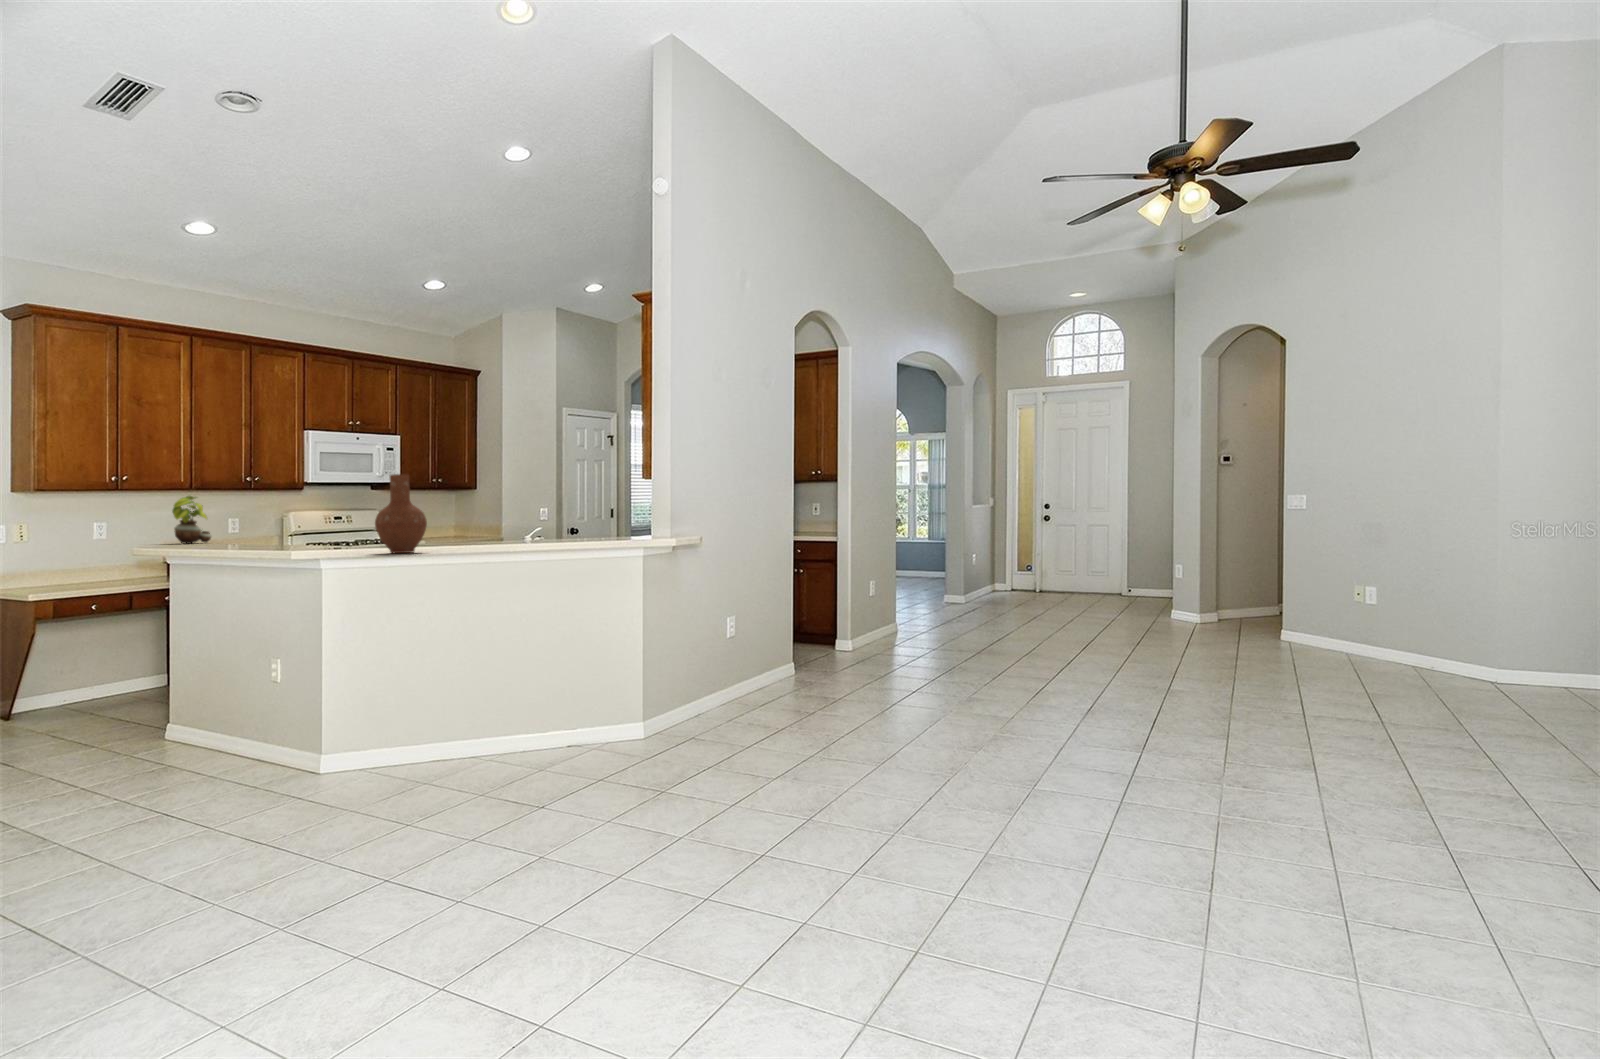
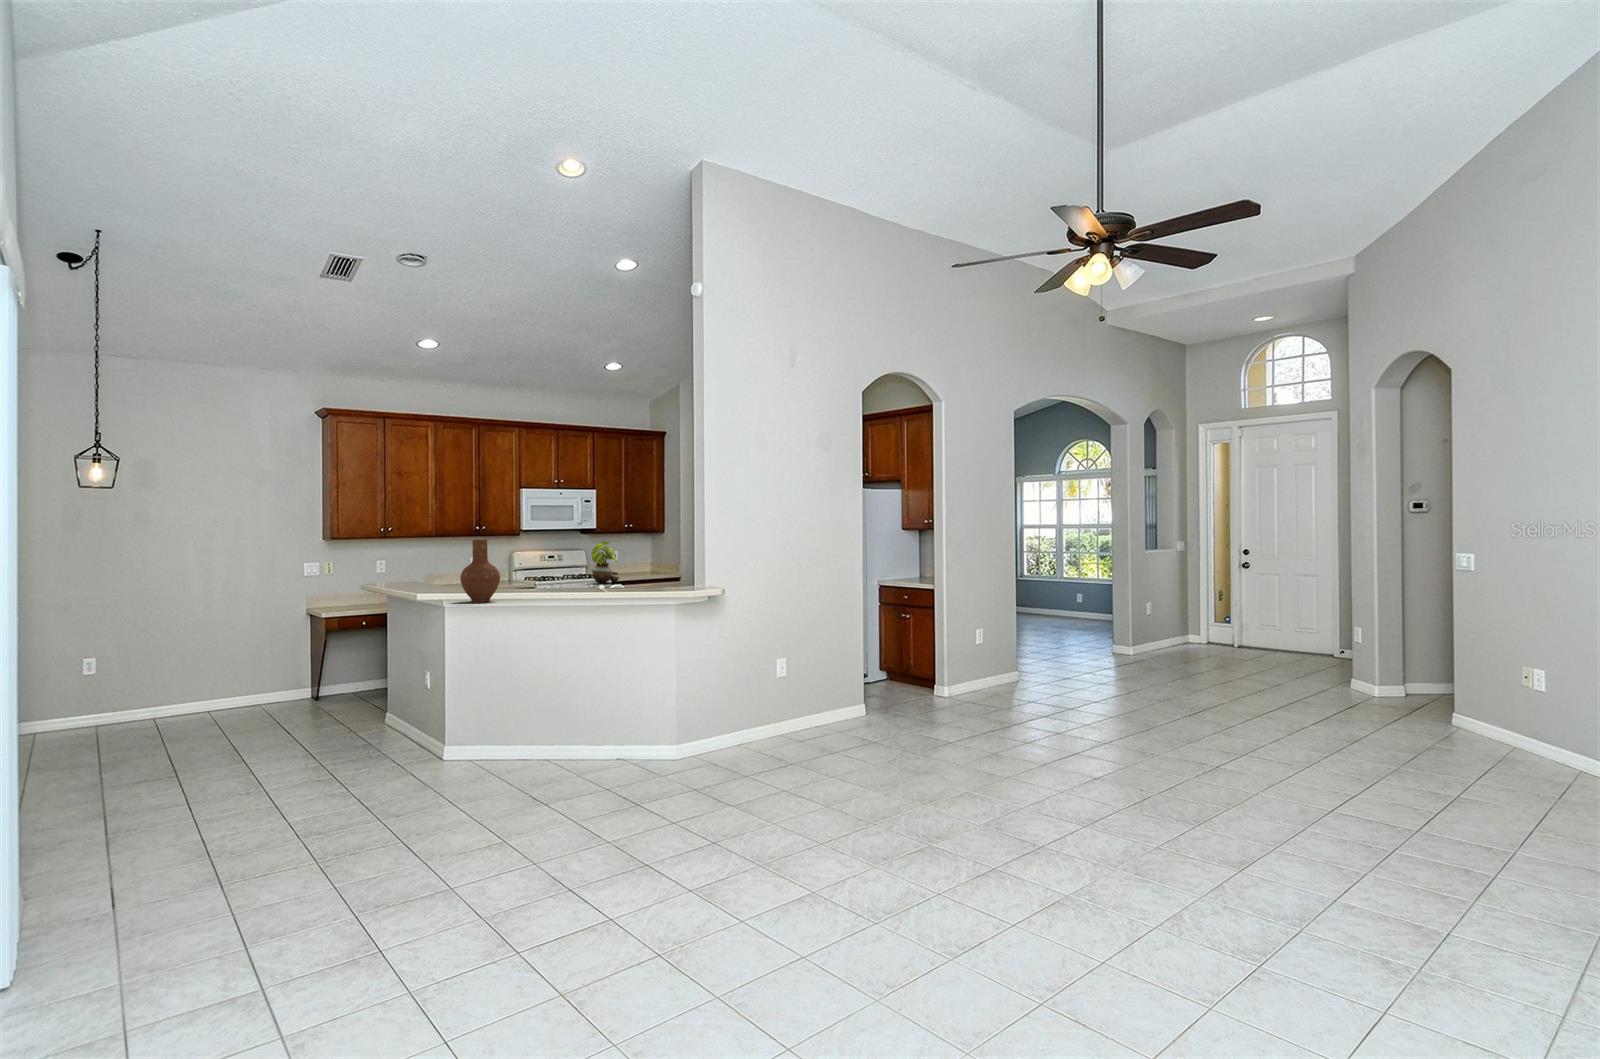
potted plant: present [172,496,211,544] -> present [592,541,619,583]

